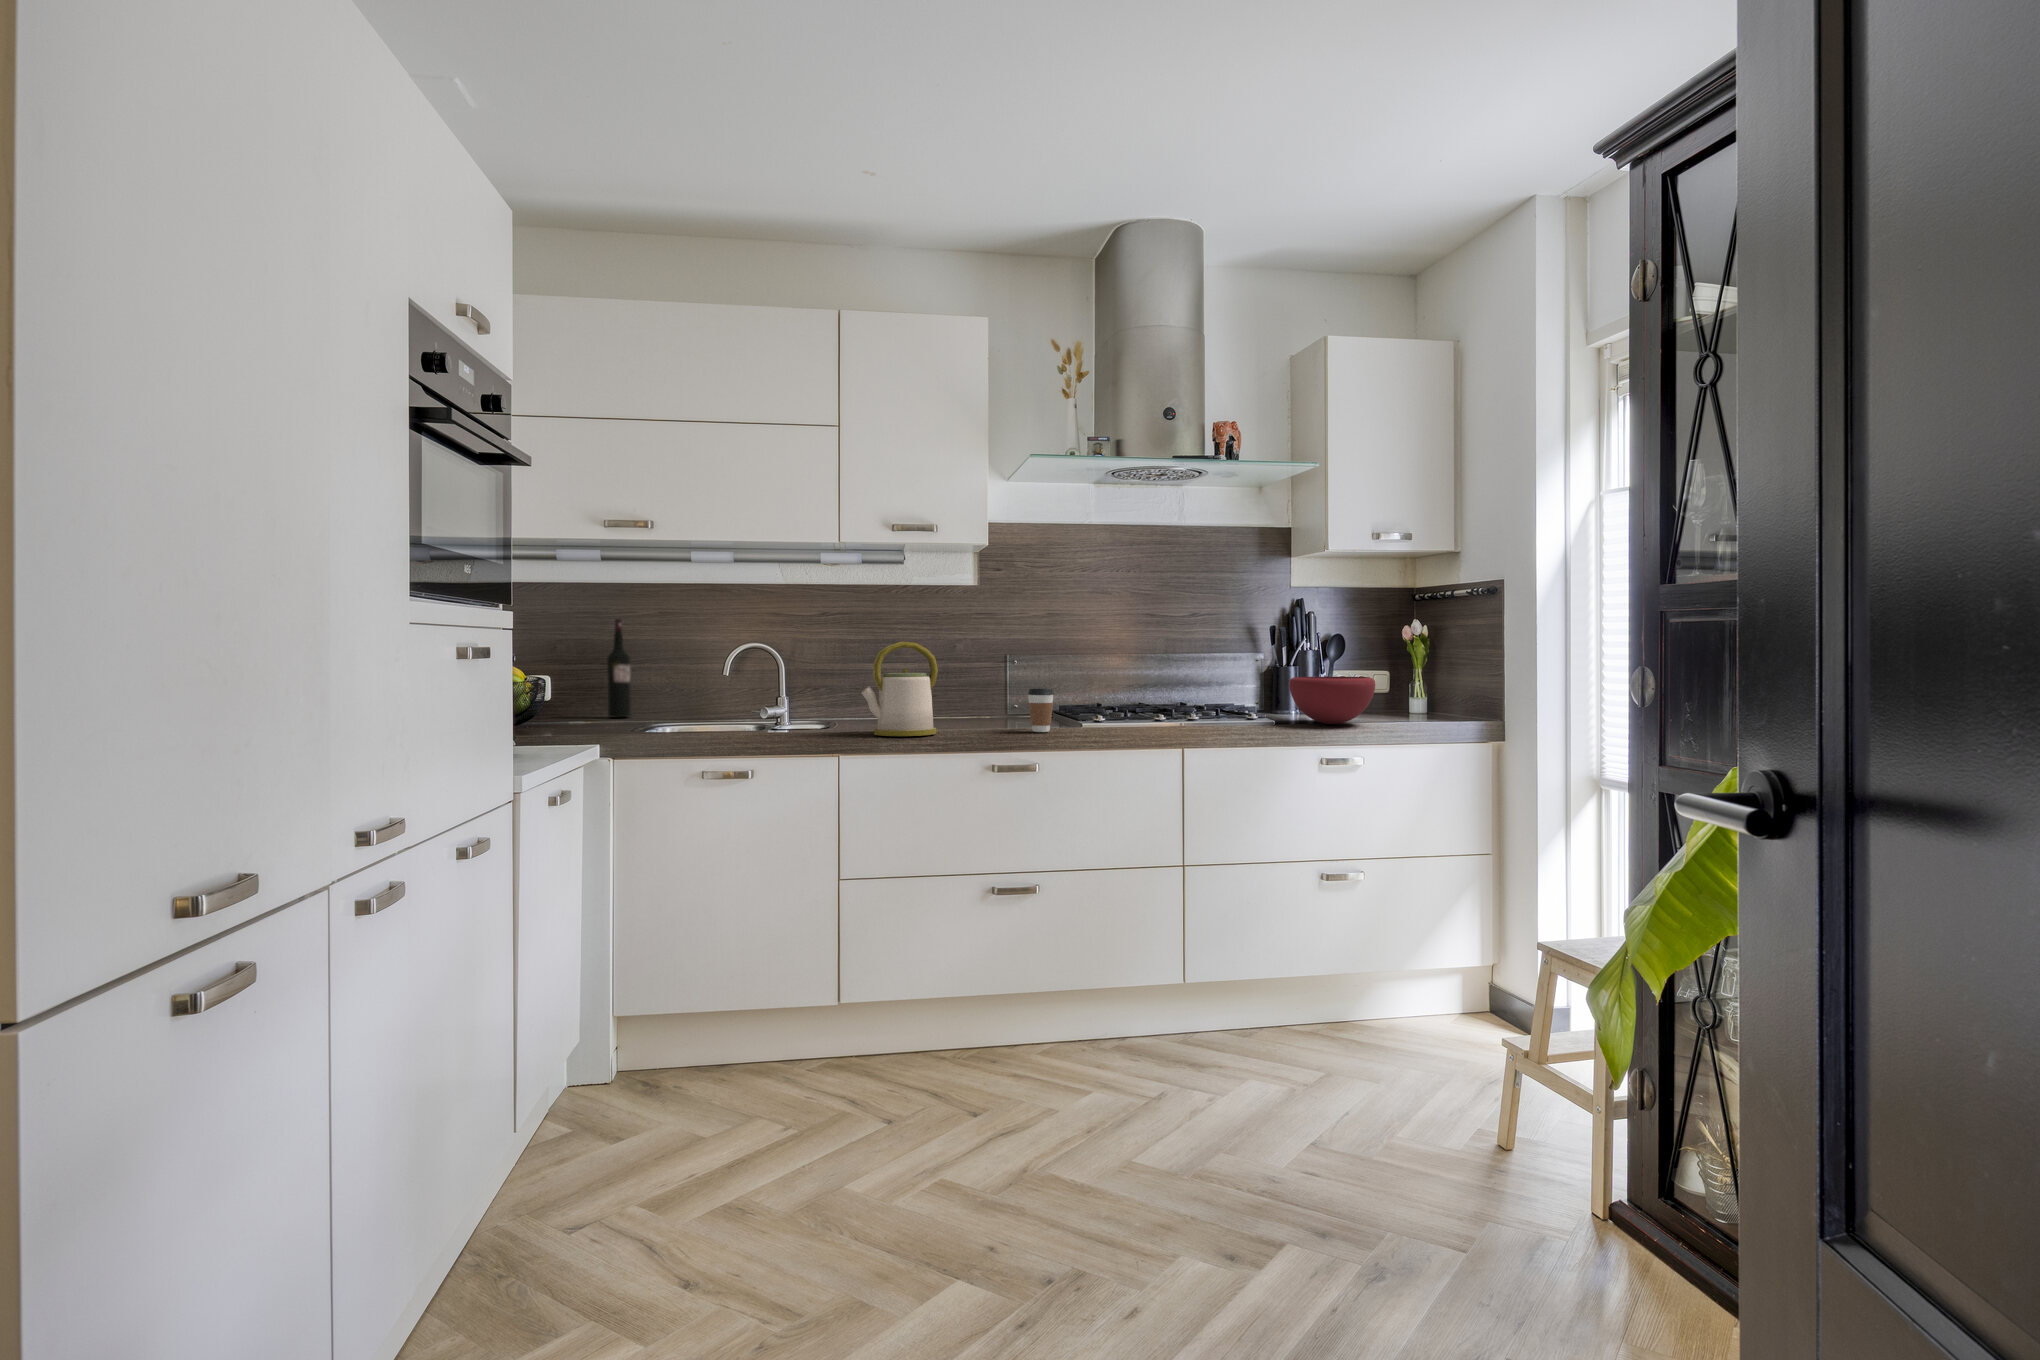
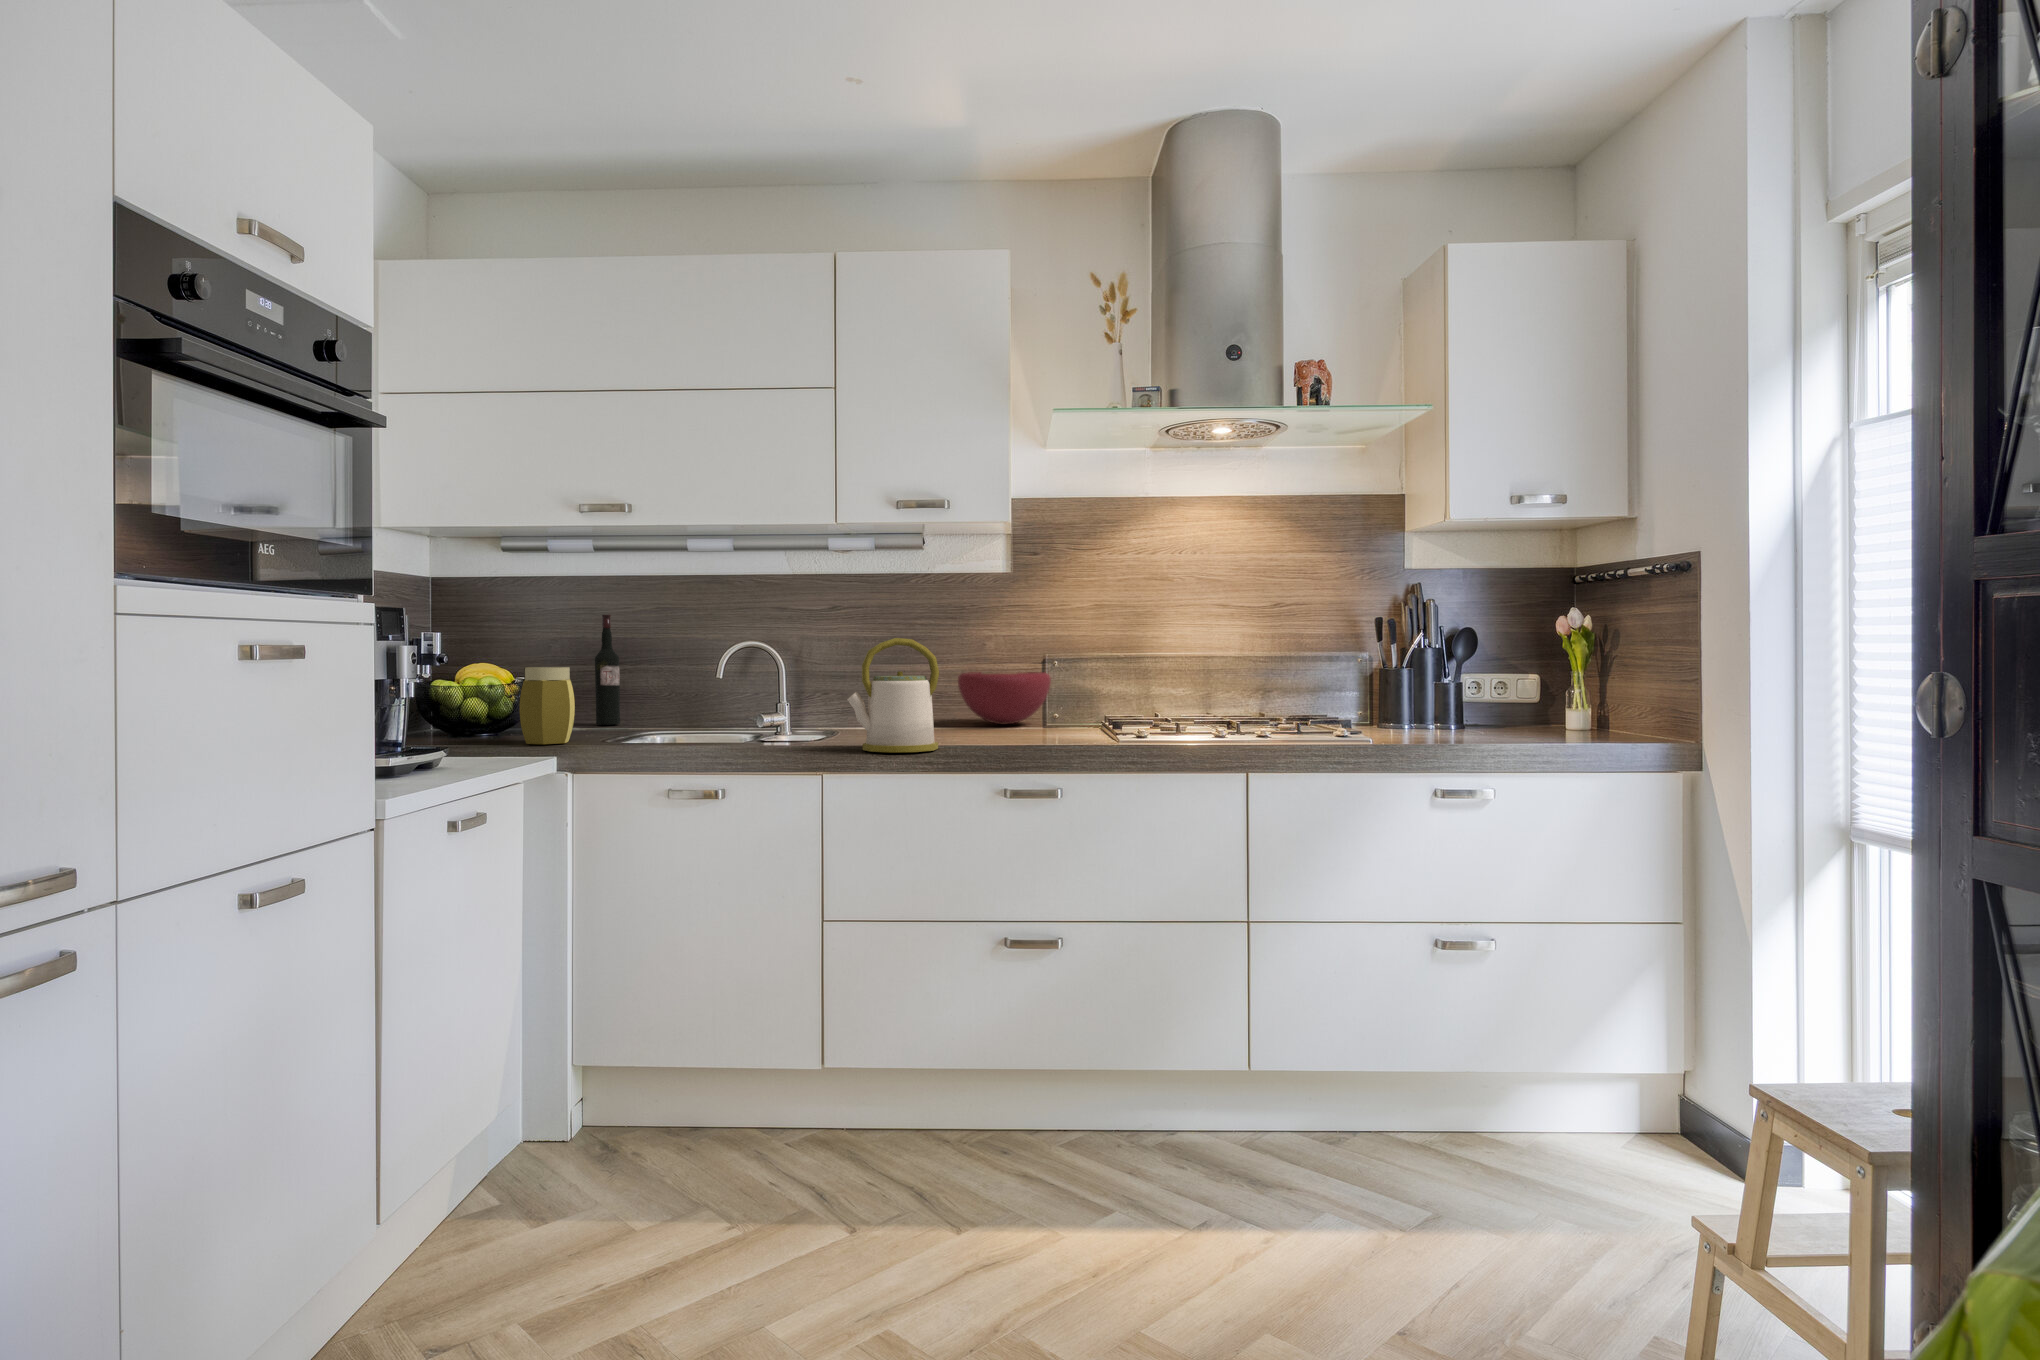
jar: none [559,666,606,734] -> present [520,667,575,744]
bowl: present [1289,677,1375,724] -> present [958,672,1051,724]
coffee cup: present [1028,688,1054,732] -> none [1049,695,1082,749]

